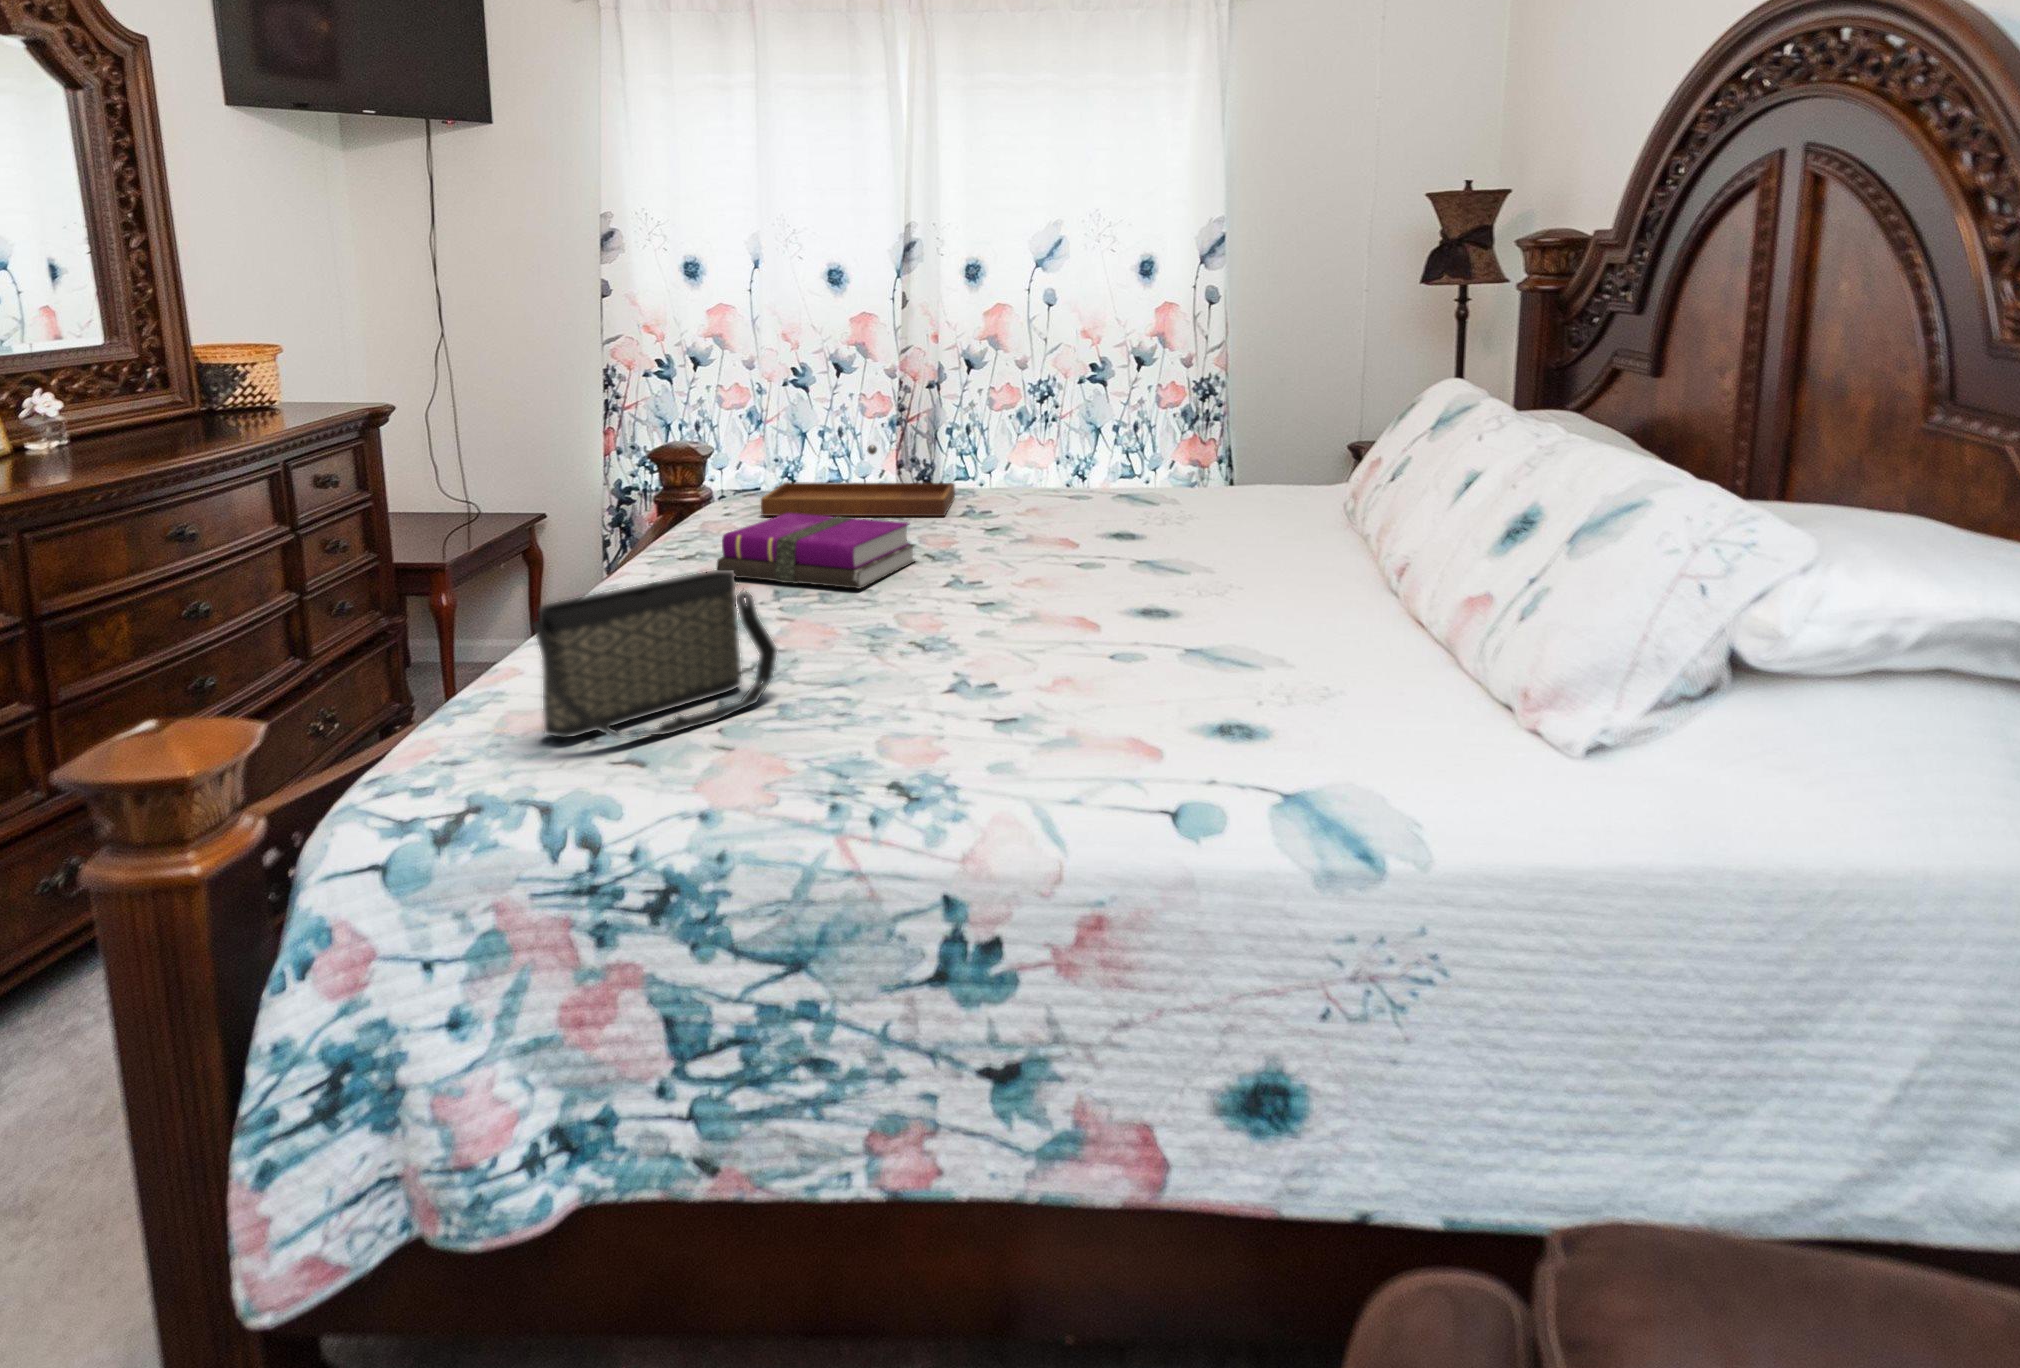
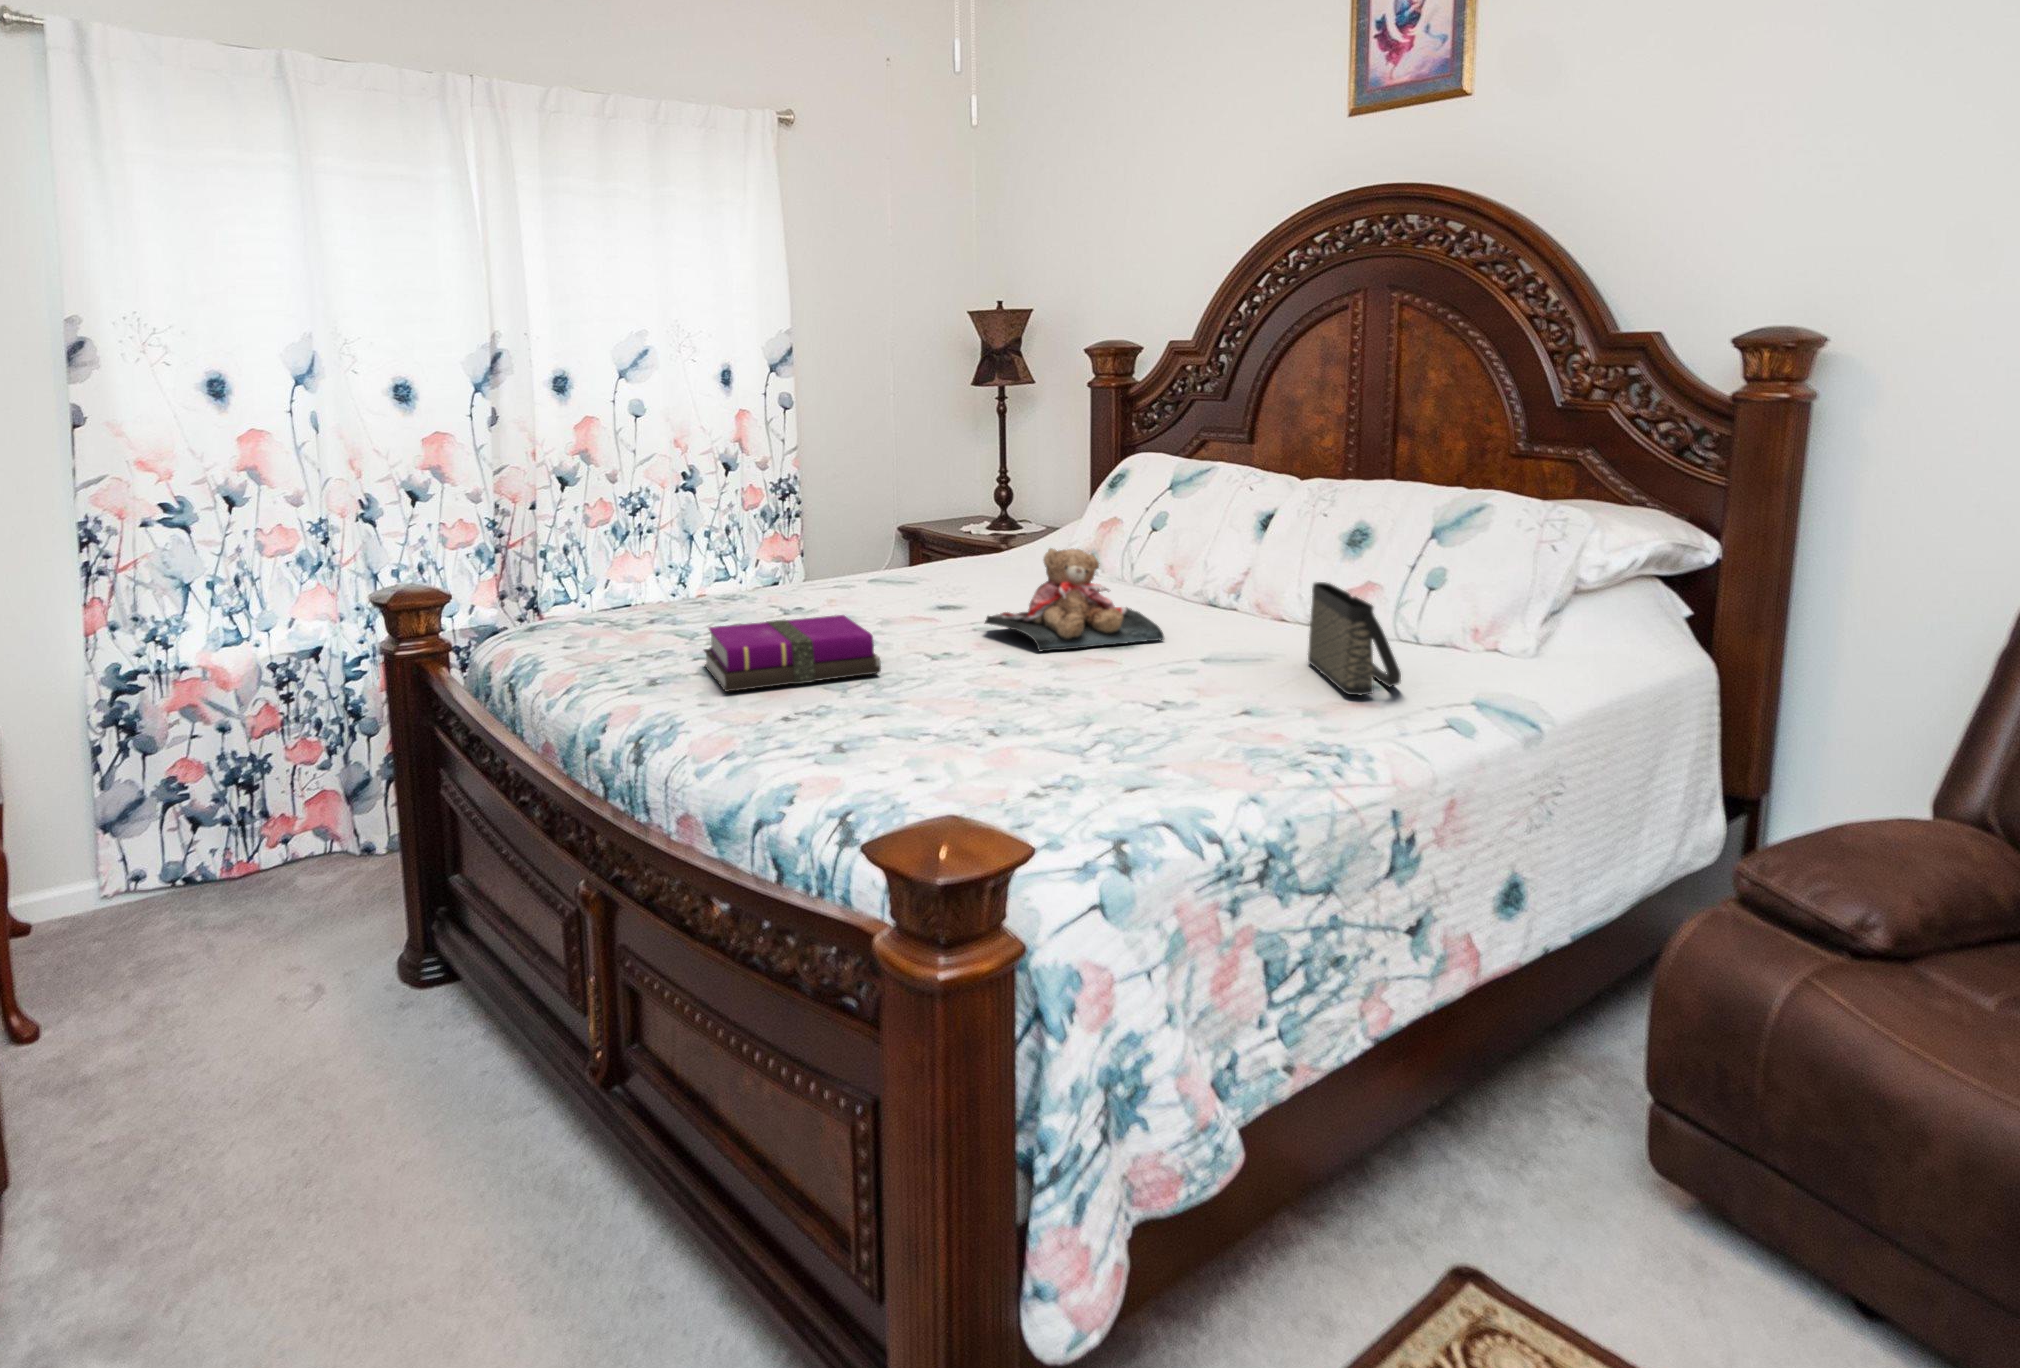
tray: present [761,445,955,516] -> none [537,561,754,648]
teddy bear: none [1051,480,1259,624] -> present [985,548,1164,651]
handbag: present [533,569,777,738] -> present [1308,582,1401,695]

